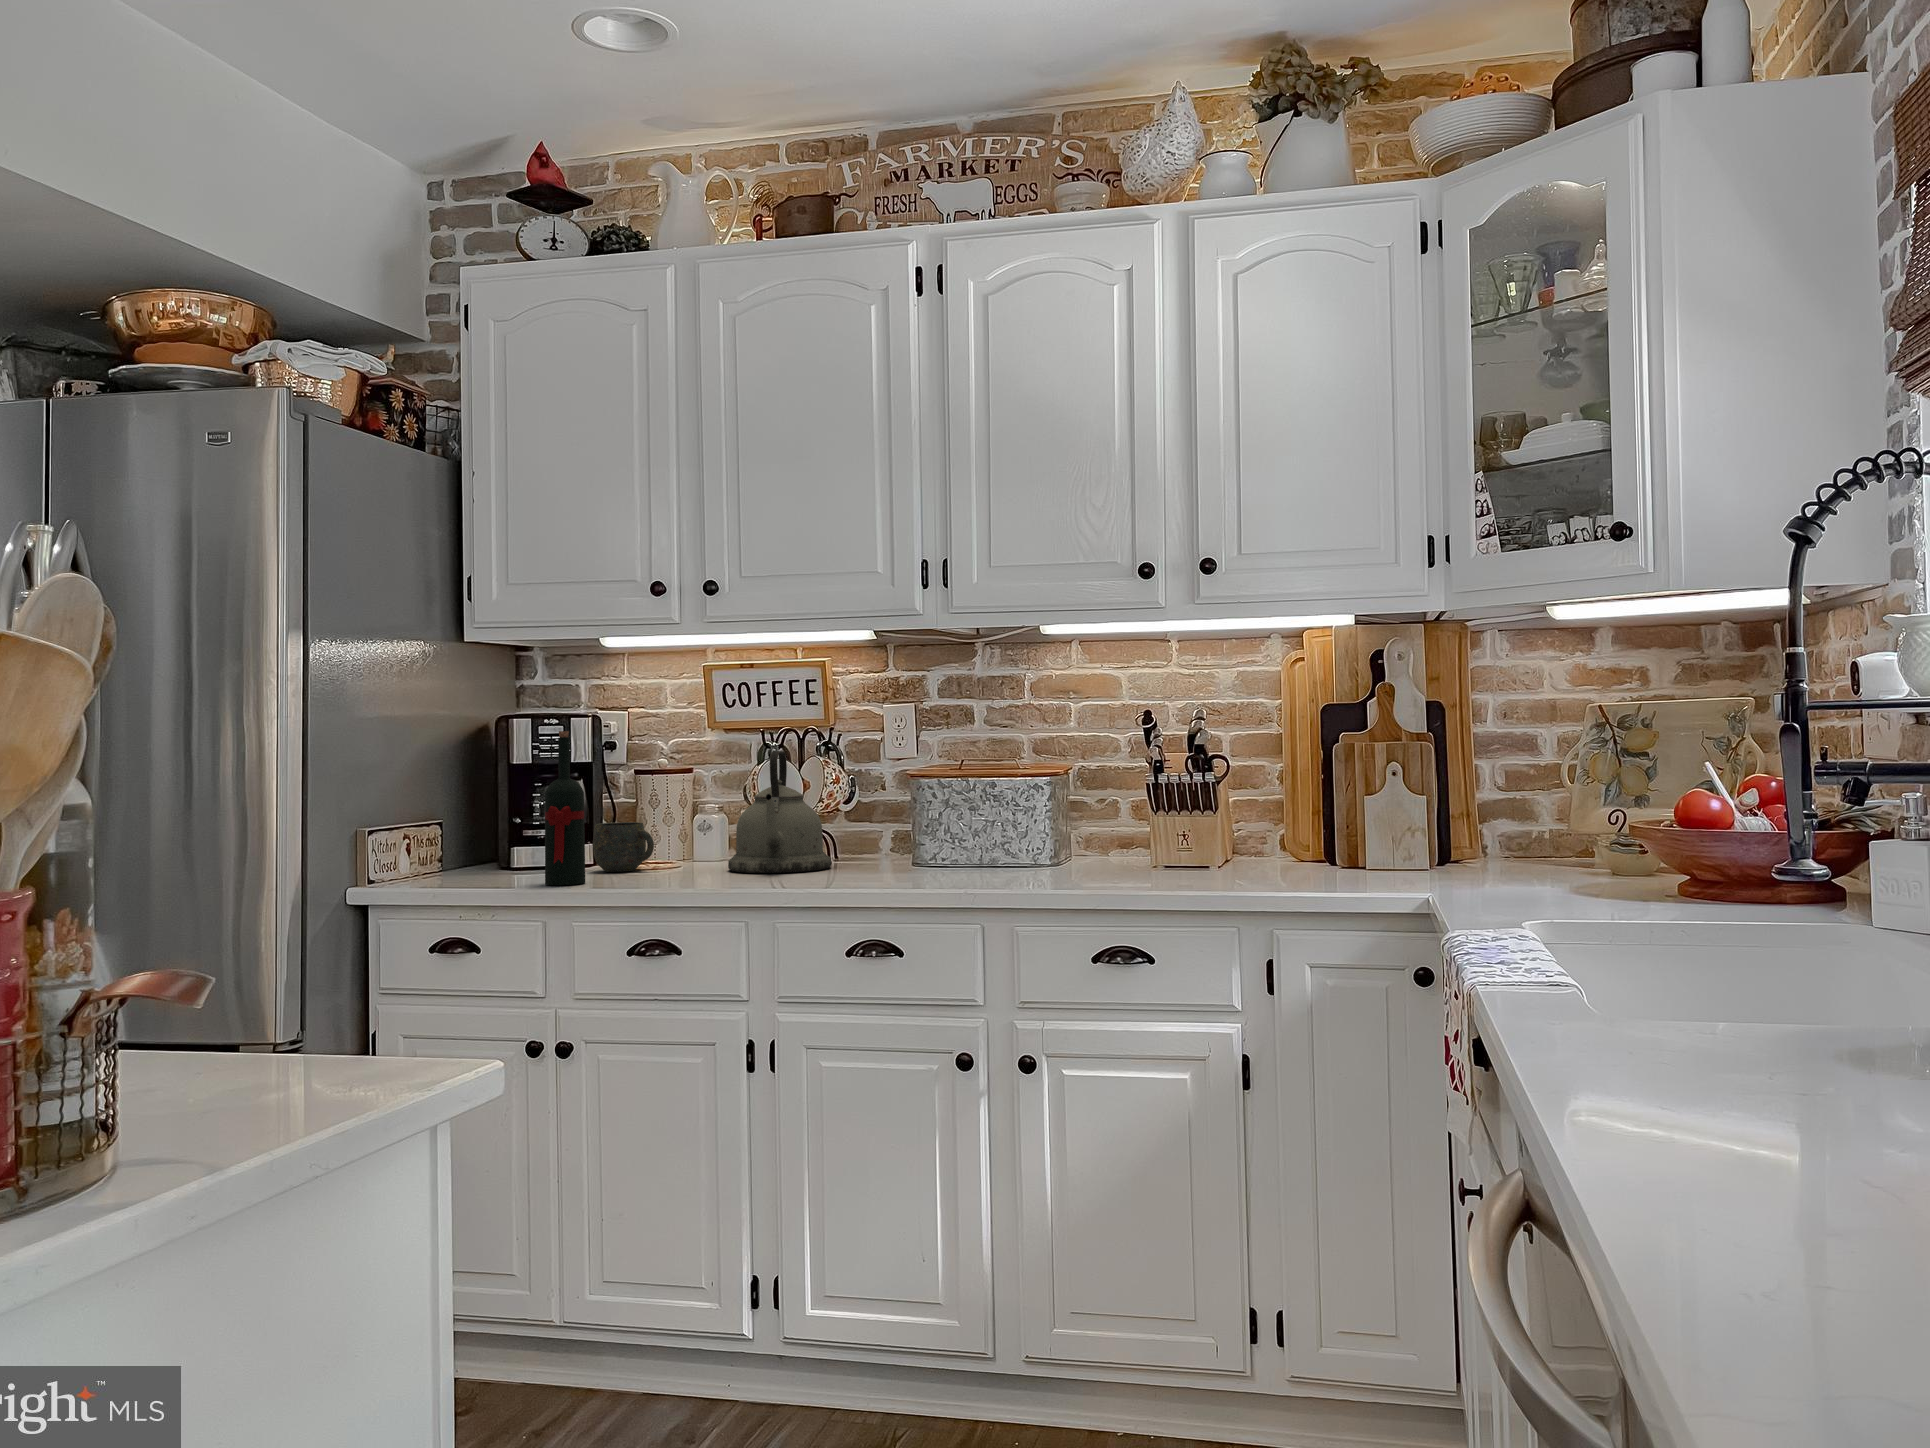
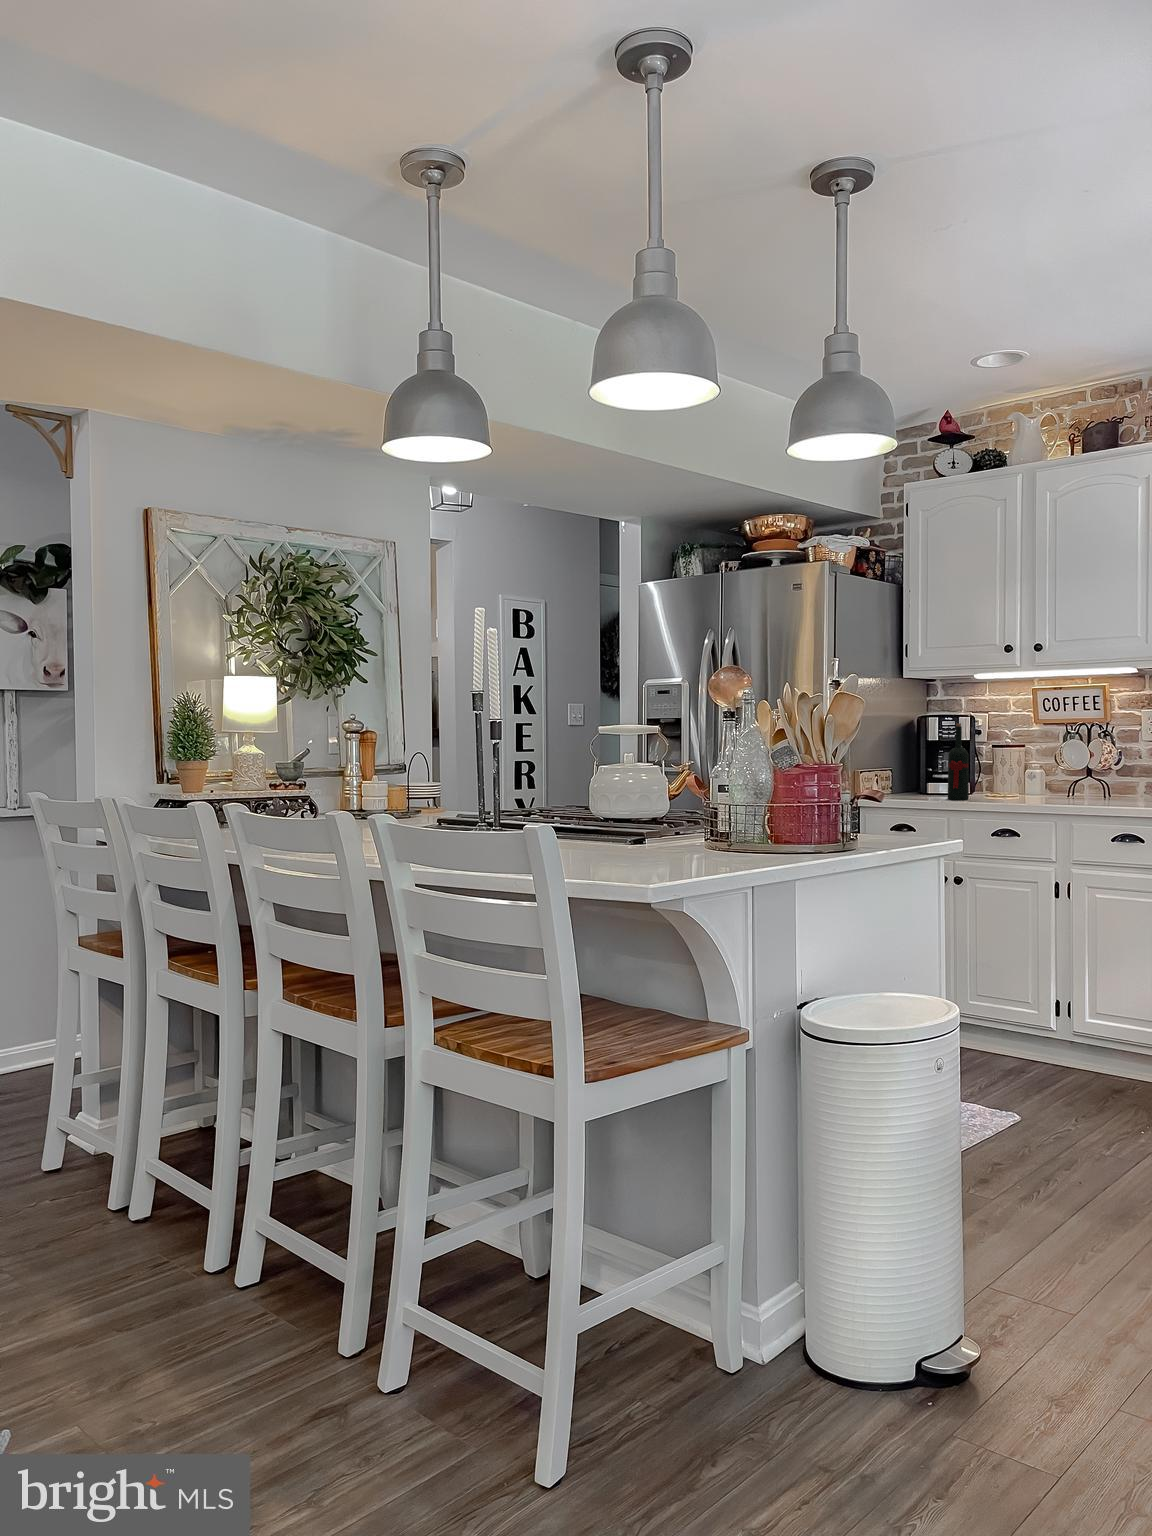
kettle: present [728,751,831,873] -> none [1045,736,1106,800]
mug: present [593,822,654,872] -> none [970,772,1004,797]

